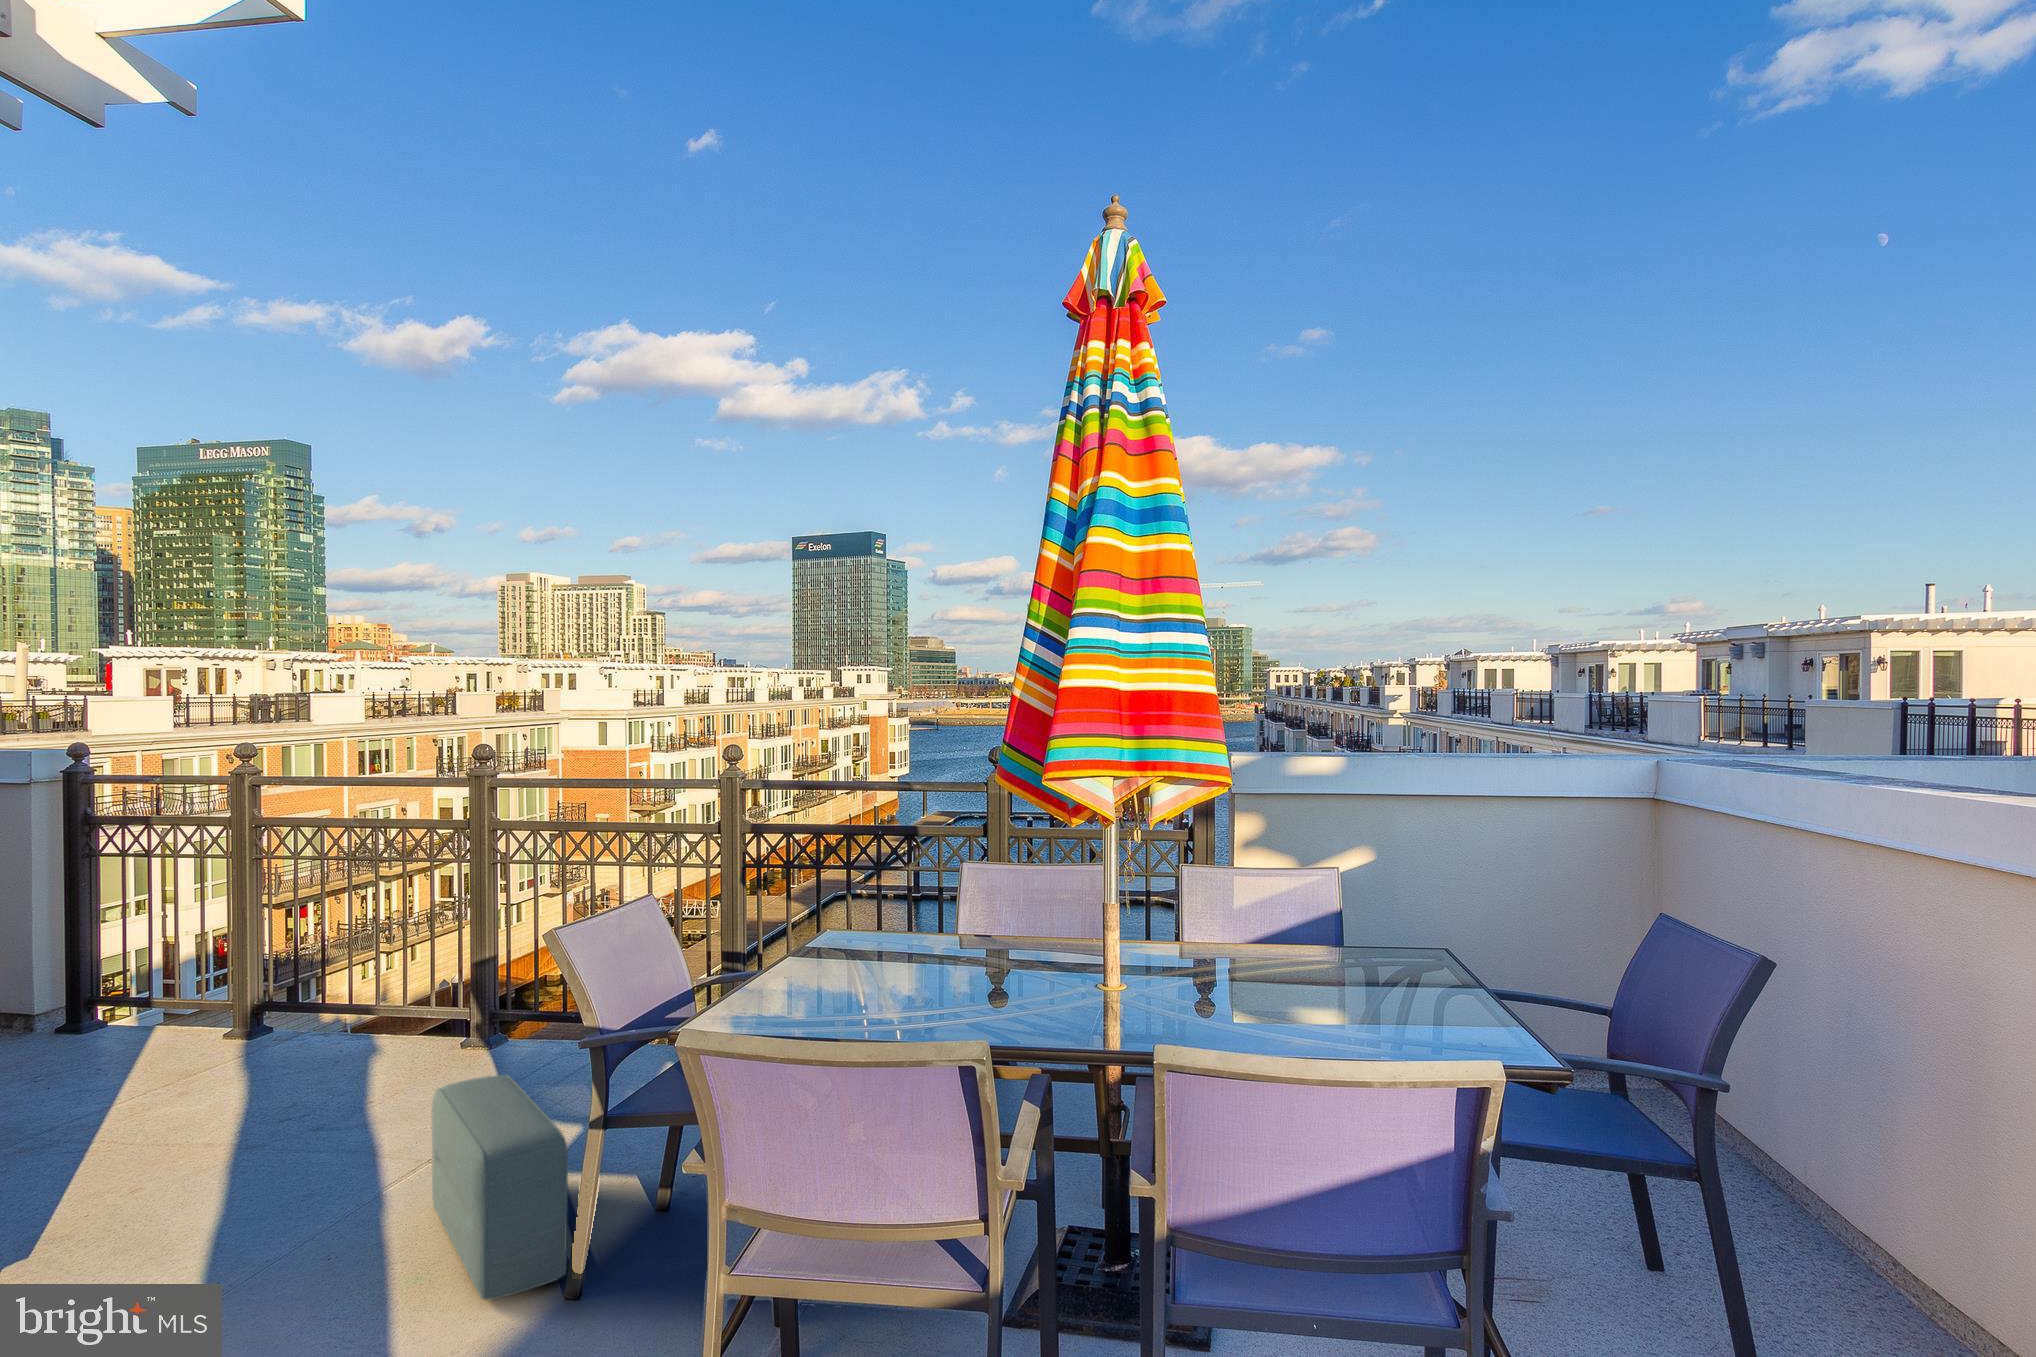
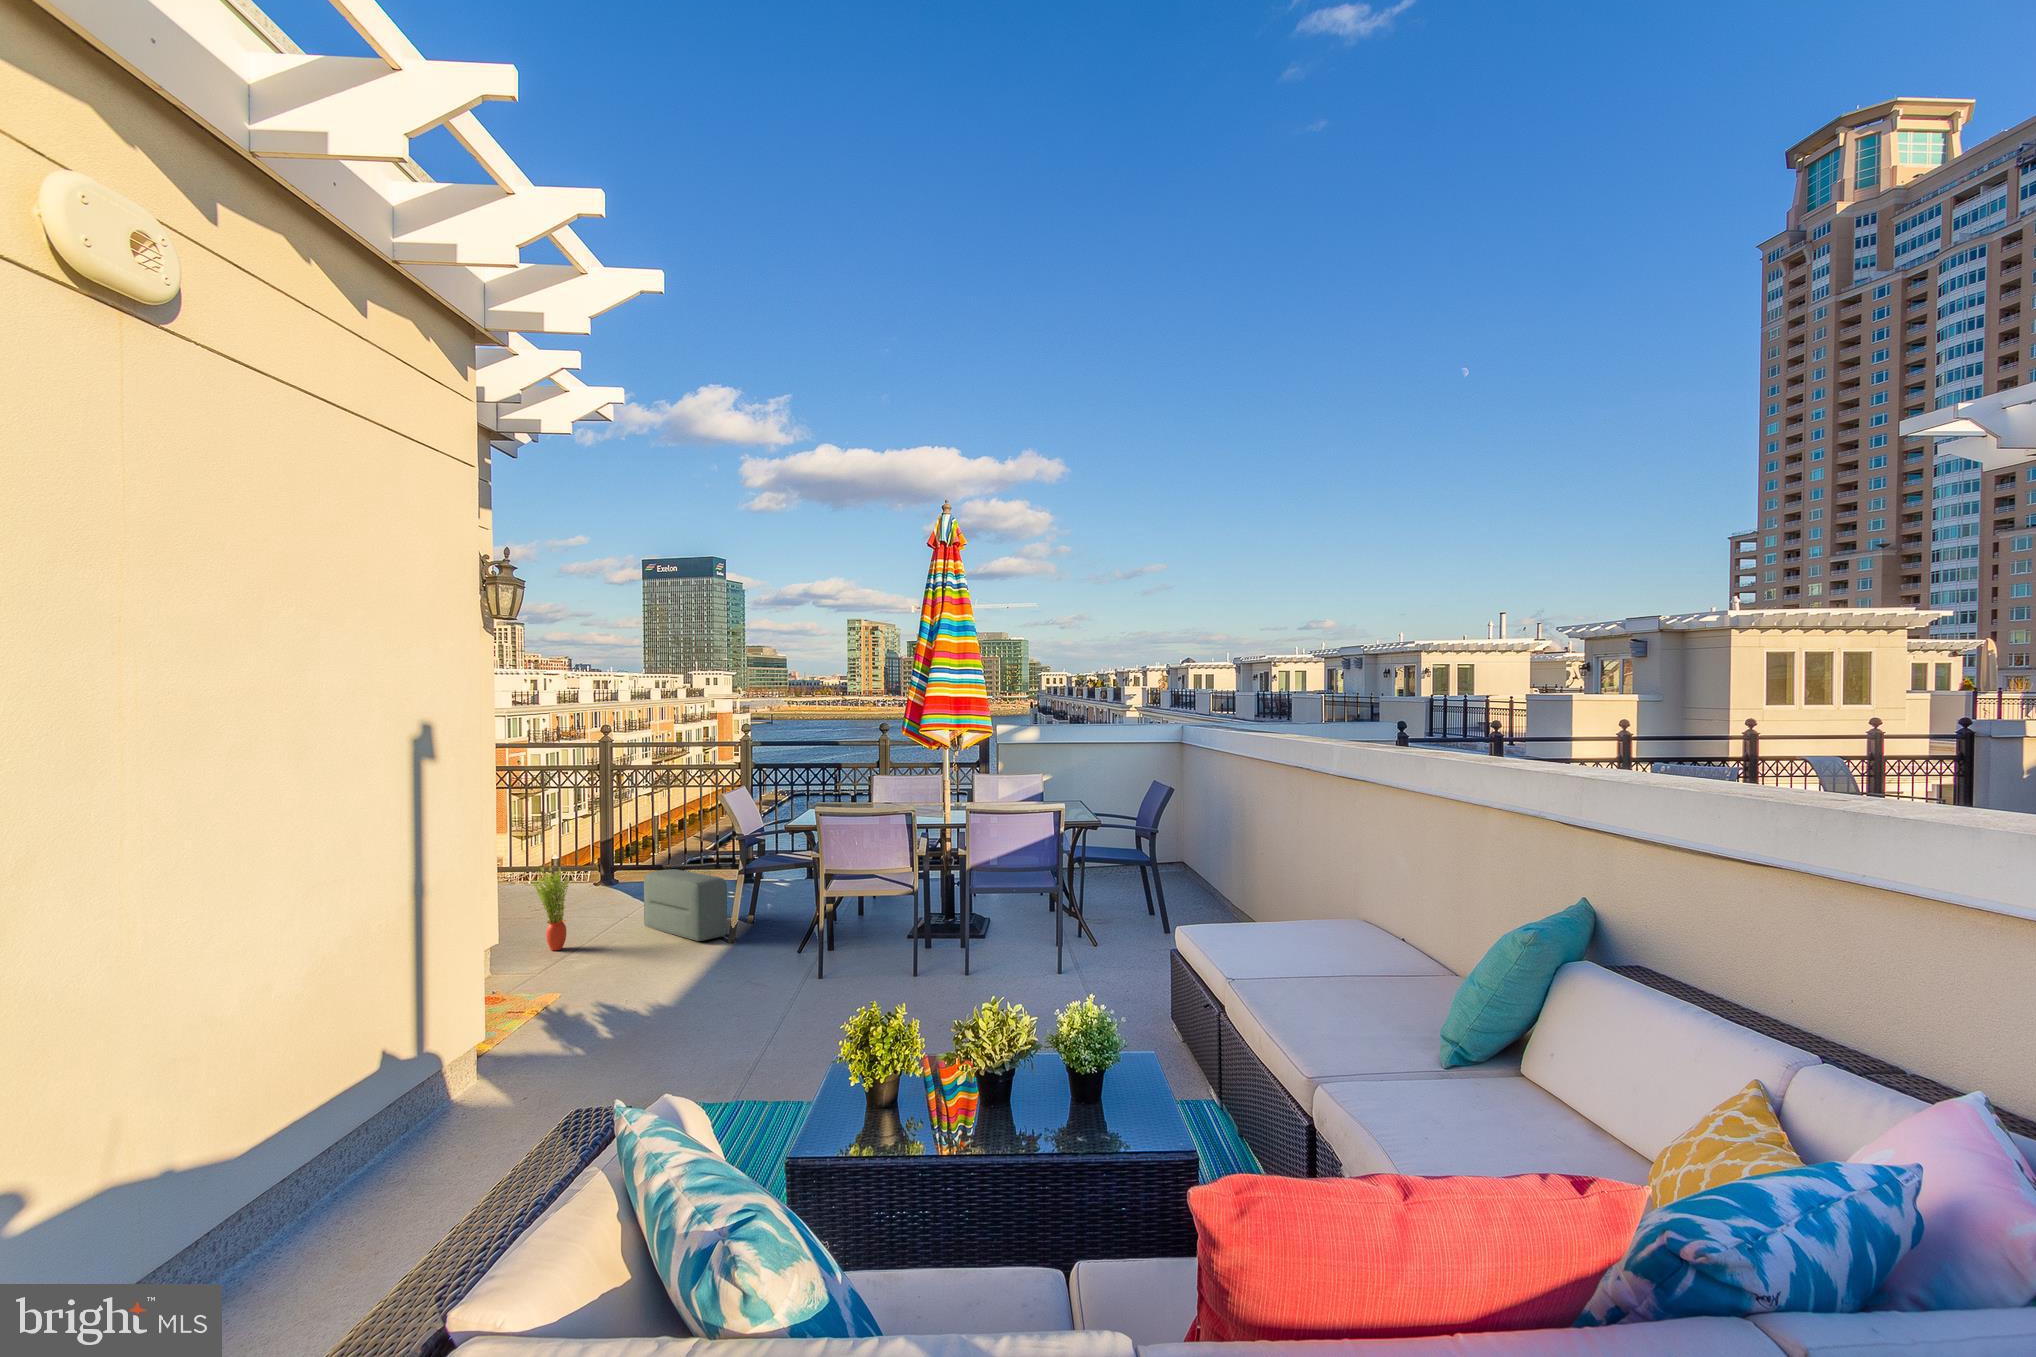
potted plant: none [108,1089,211,1298] -> present [532,867,570,950]

